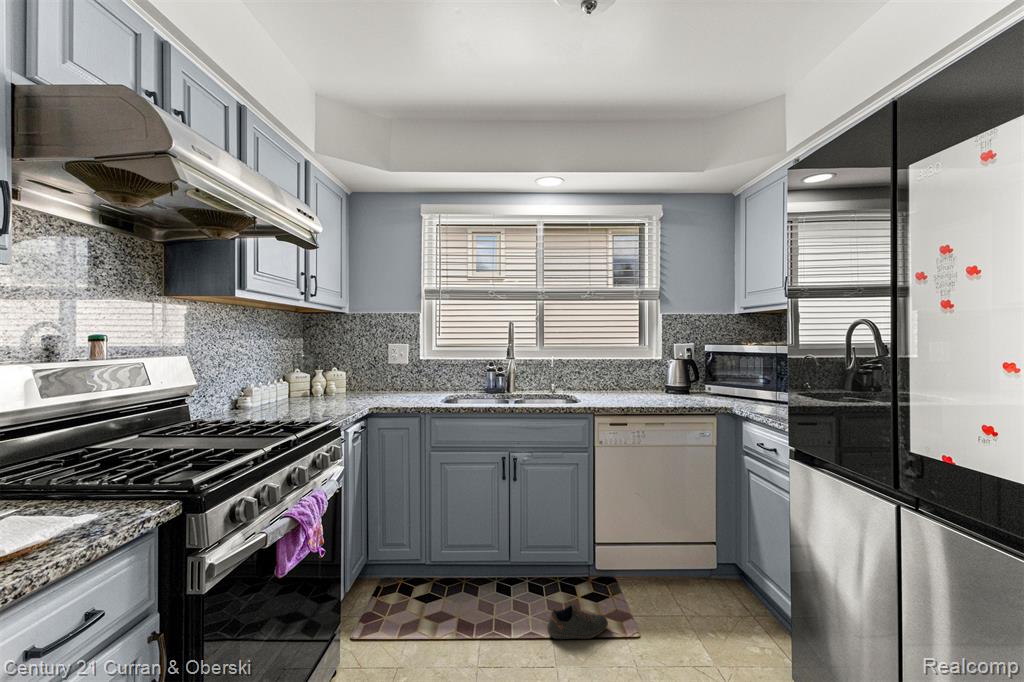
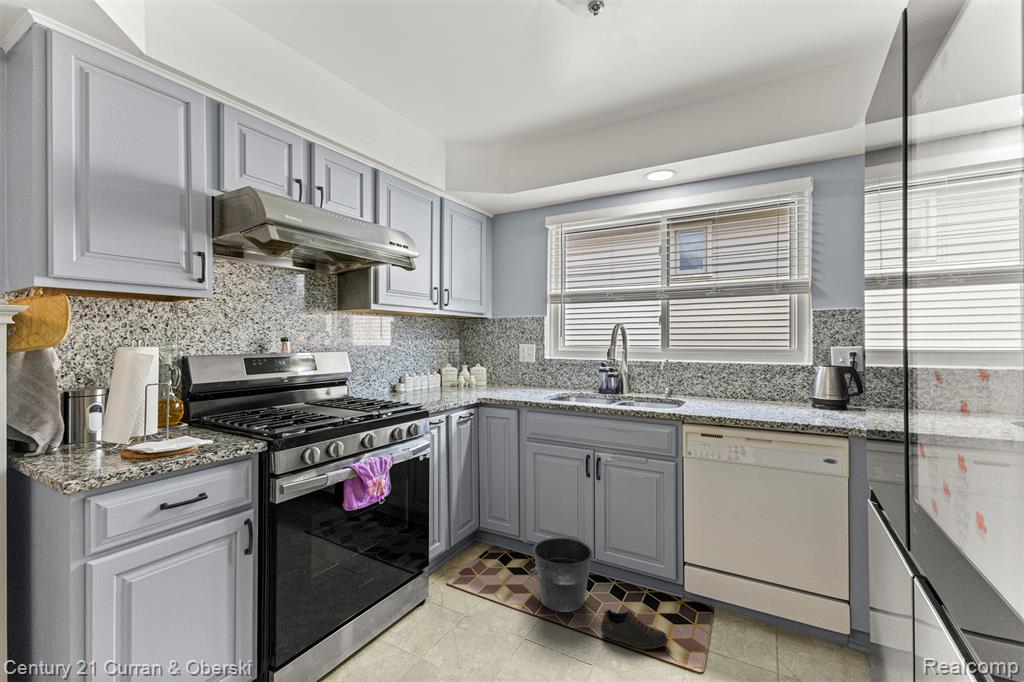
bucket: none [453,547,522,628] -> present [528,538,593,612]

